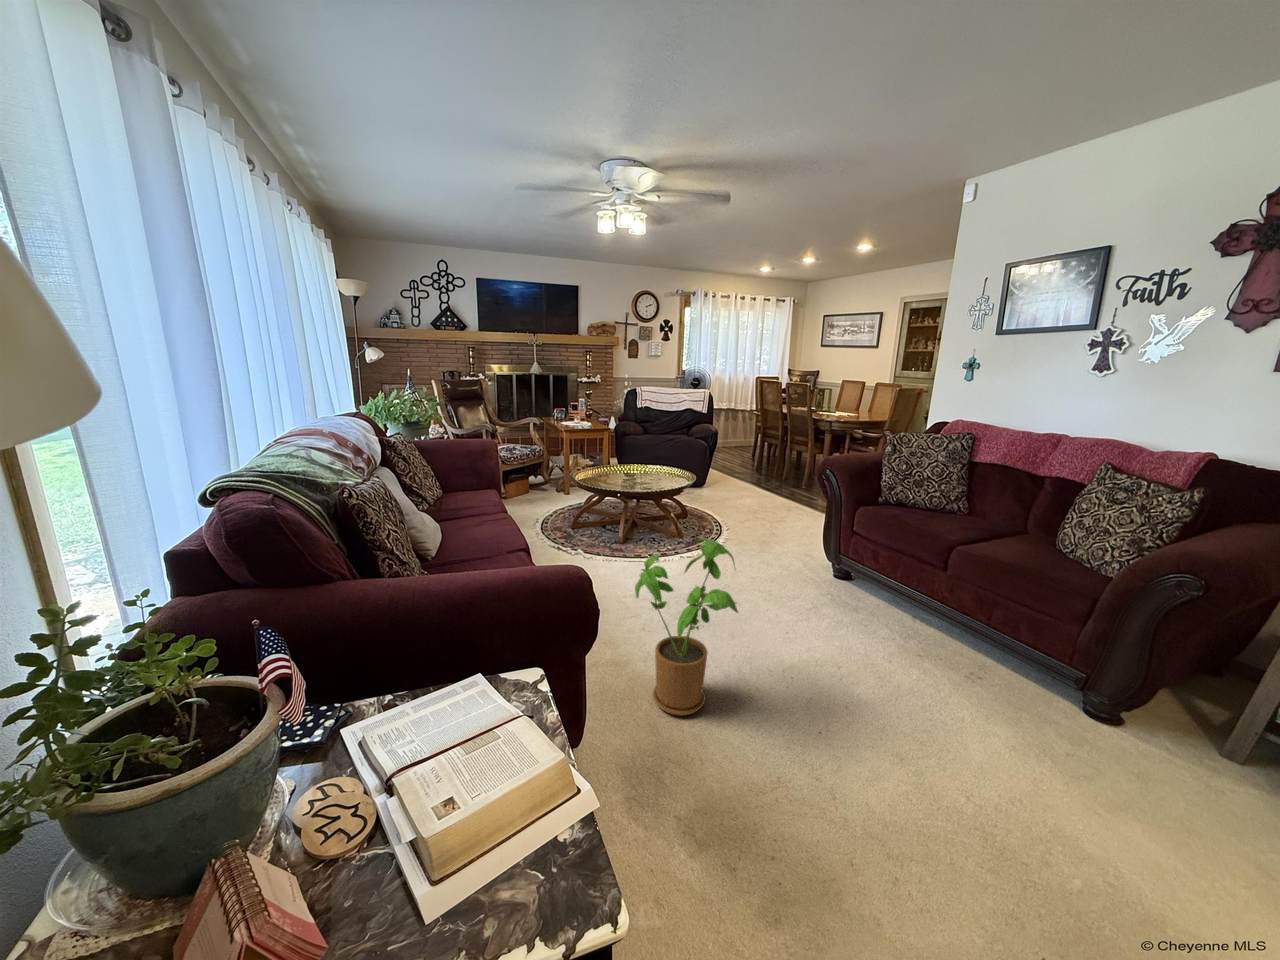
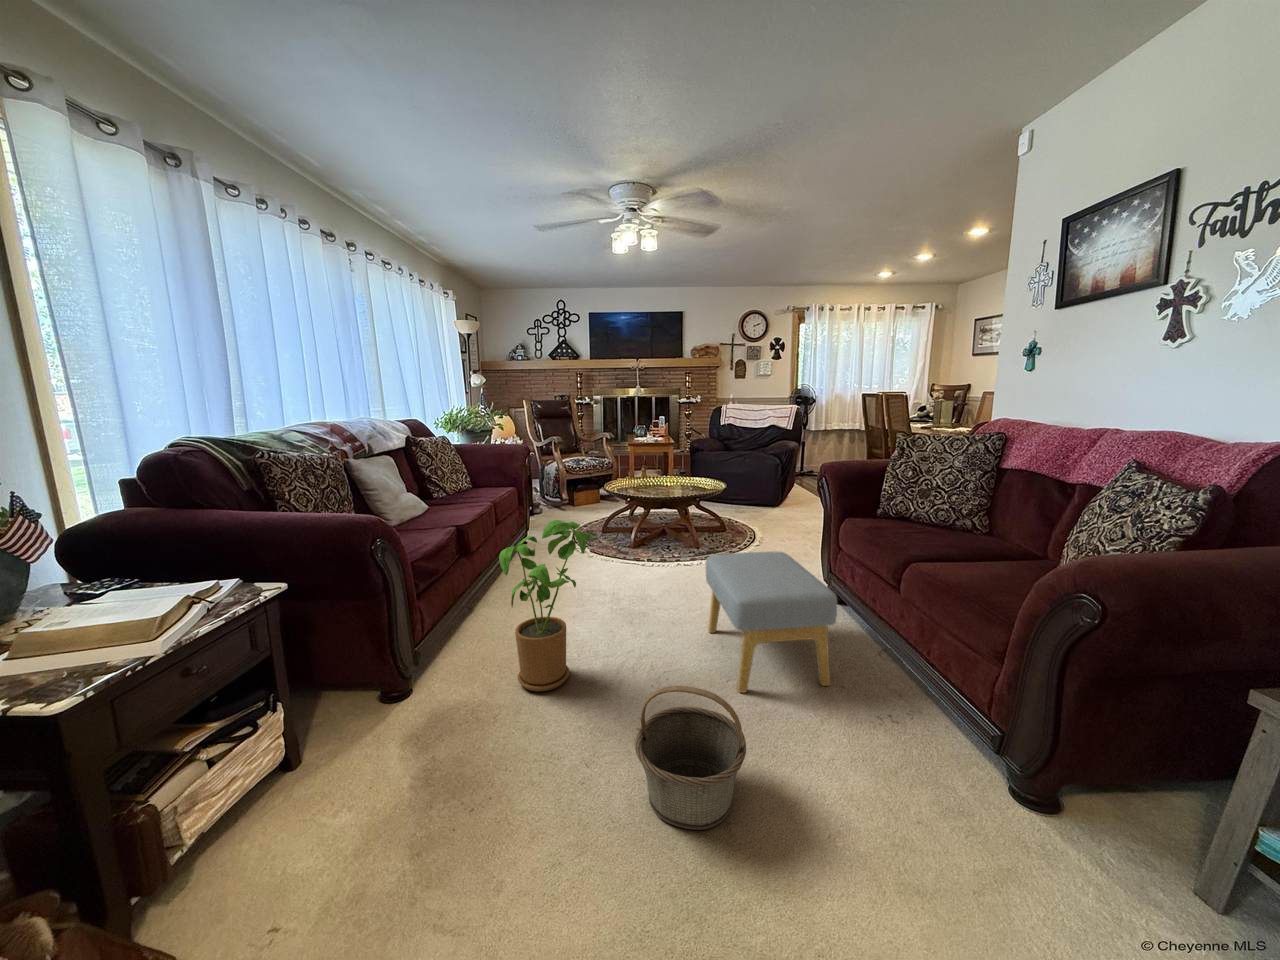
footstool: none [773,543,924,677] -> present [706,551,837,693]
basket: none [865,690,978,813] -> present [635,686,746,830]

